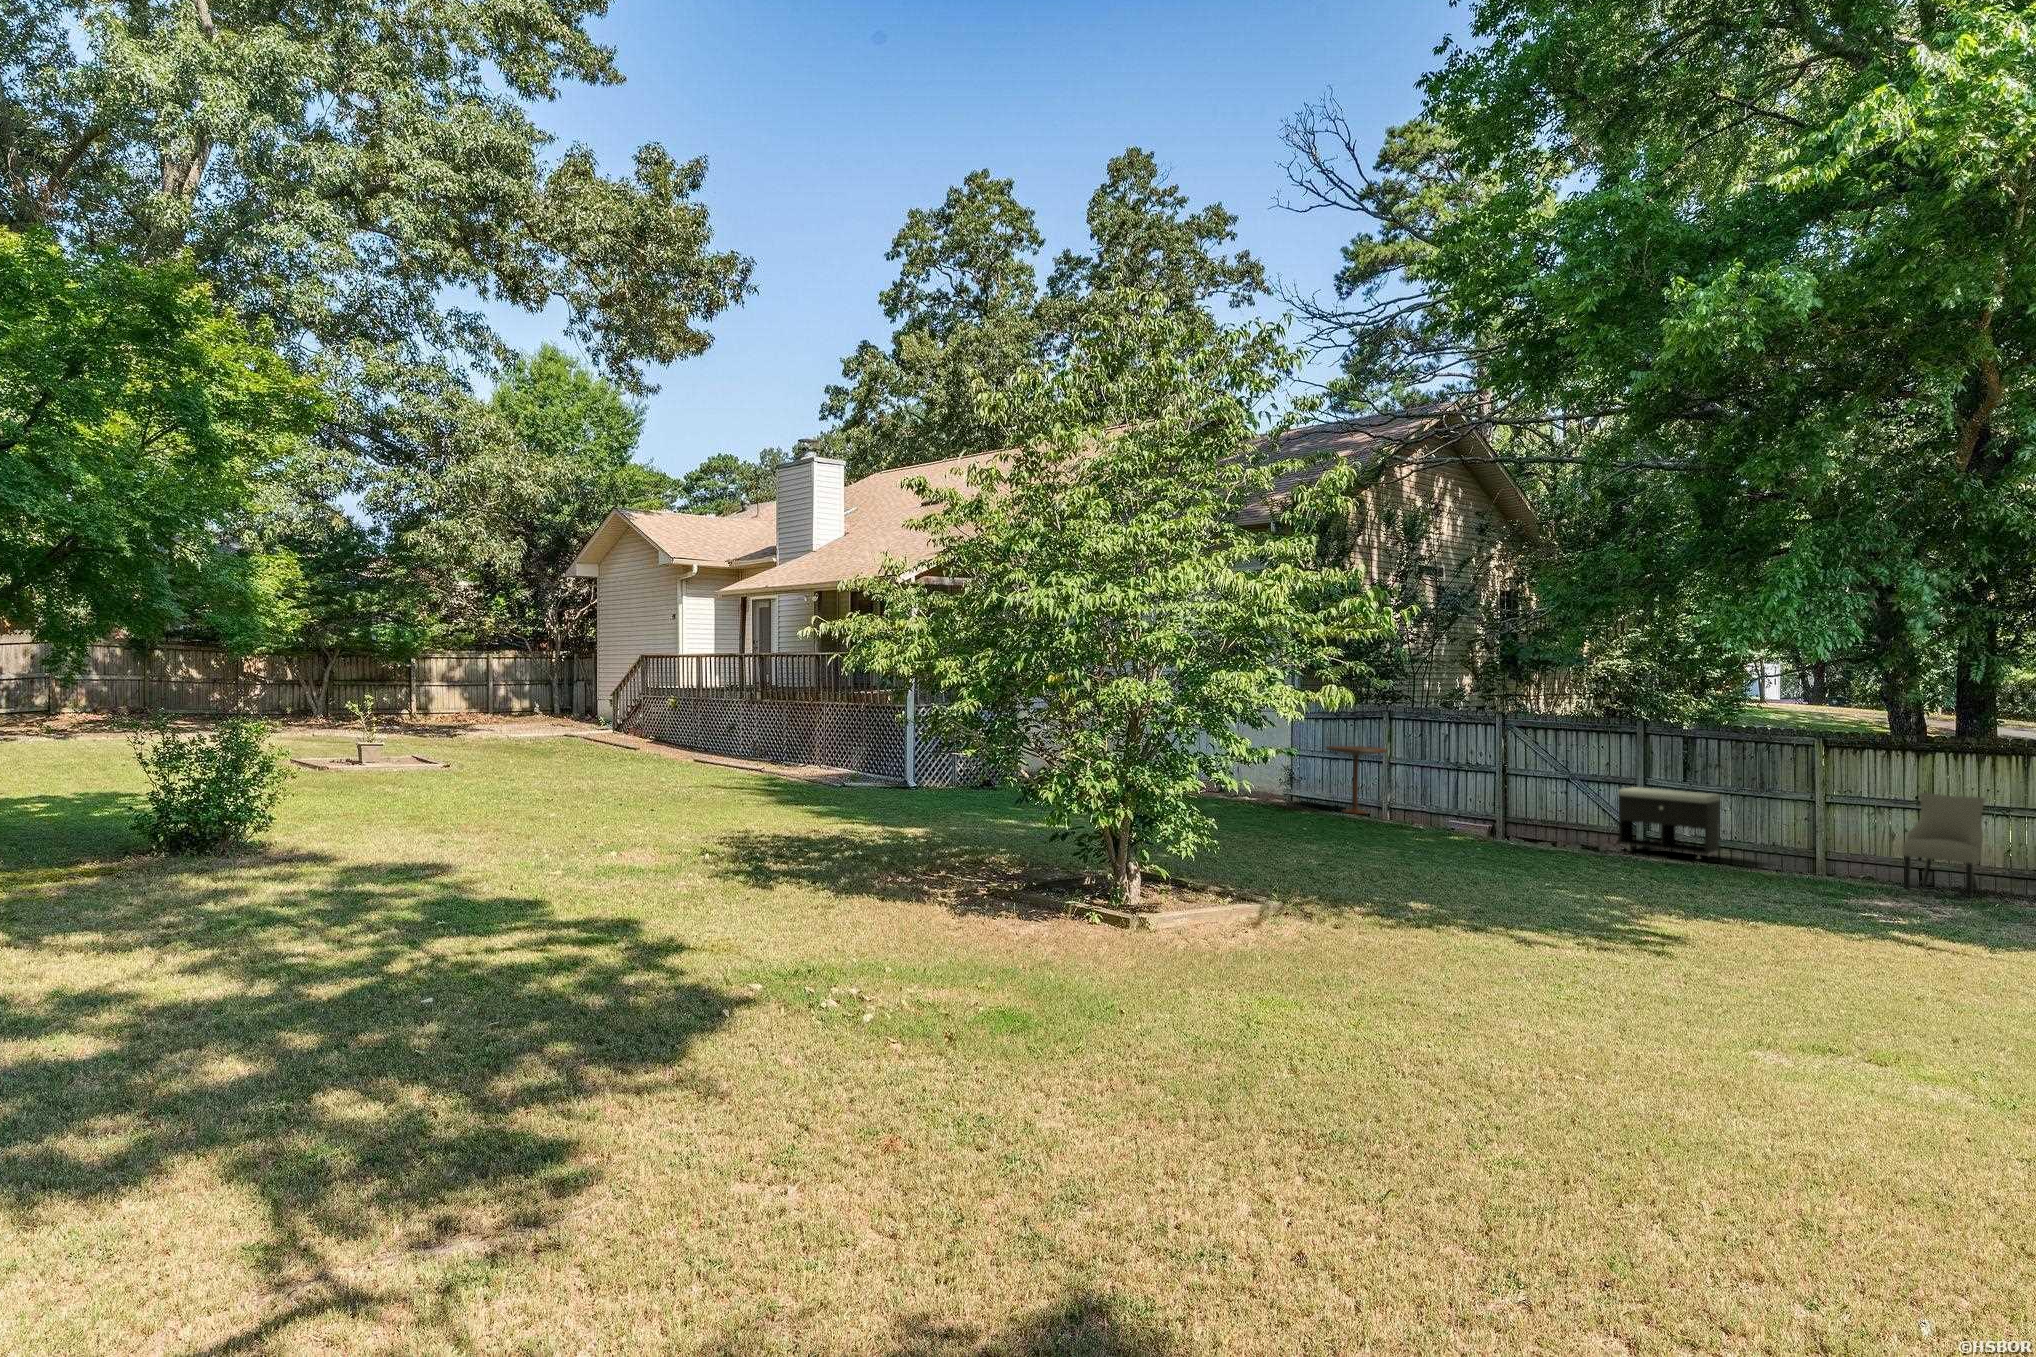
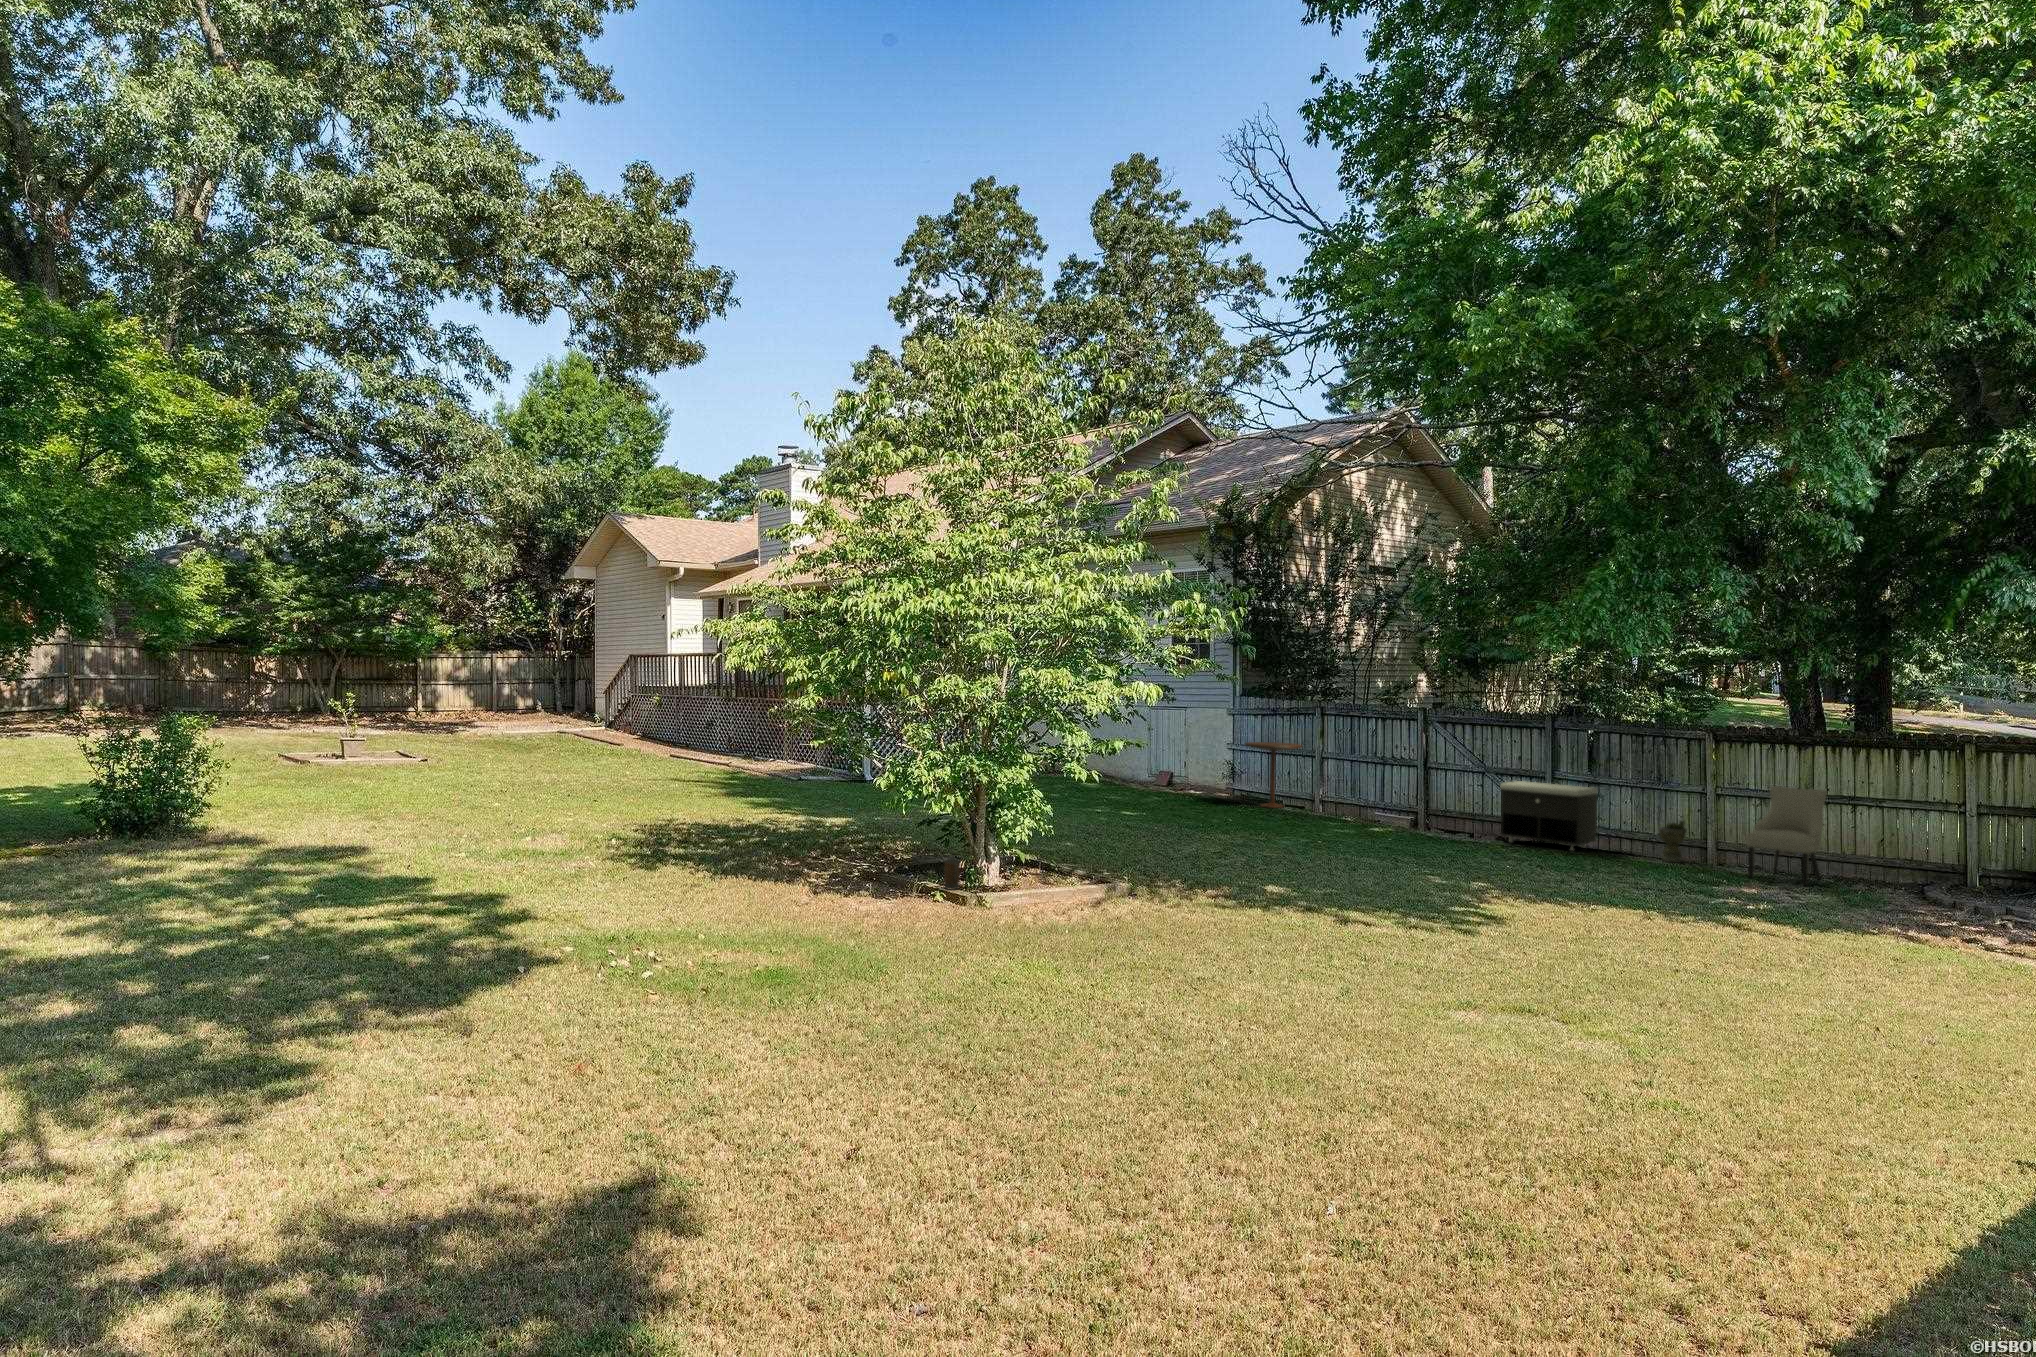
planter: none [1794,829,1826,872] -> present [1658,821,1687,863]
watering can: none [1101,862,1120,908] -> present [944,848,960,890]

